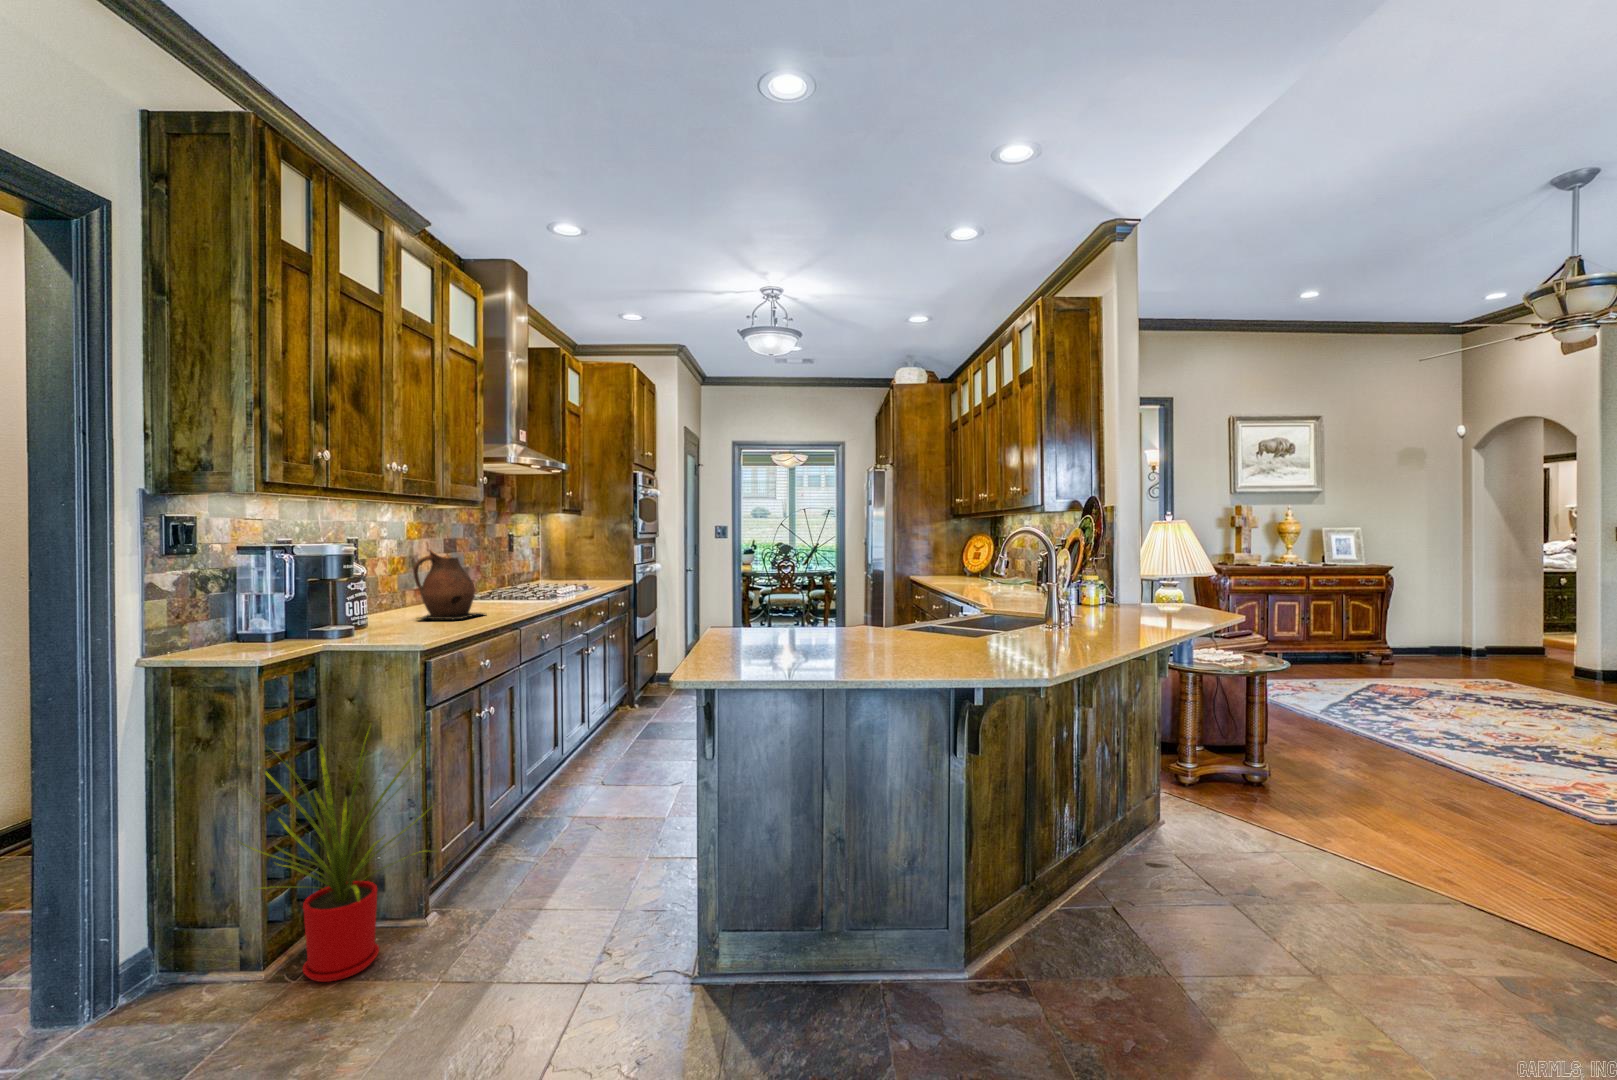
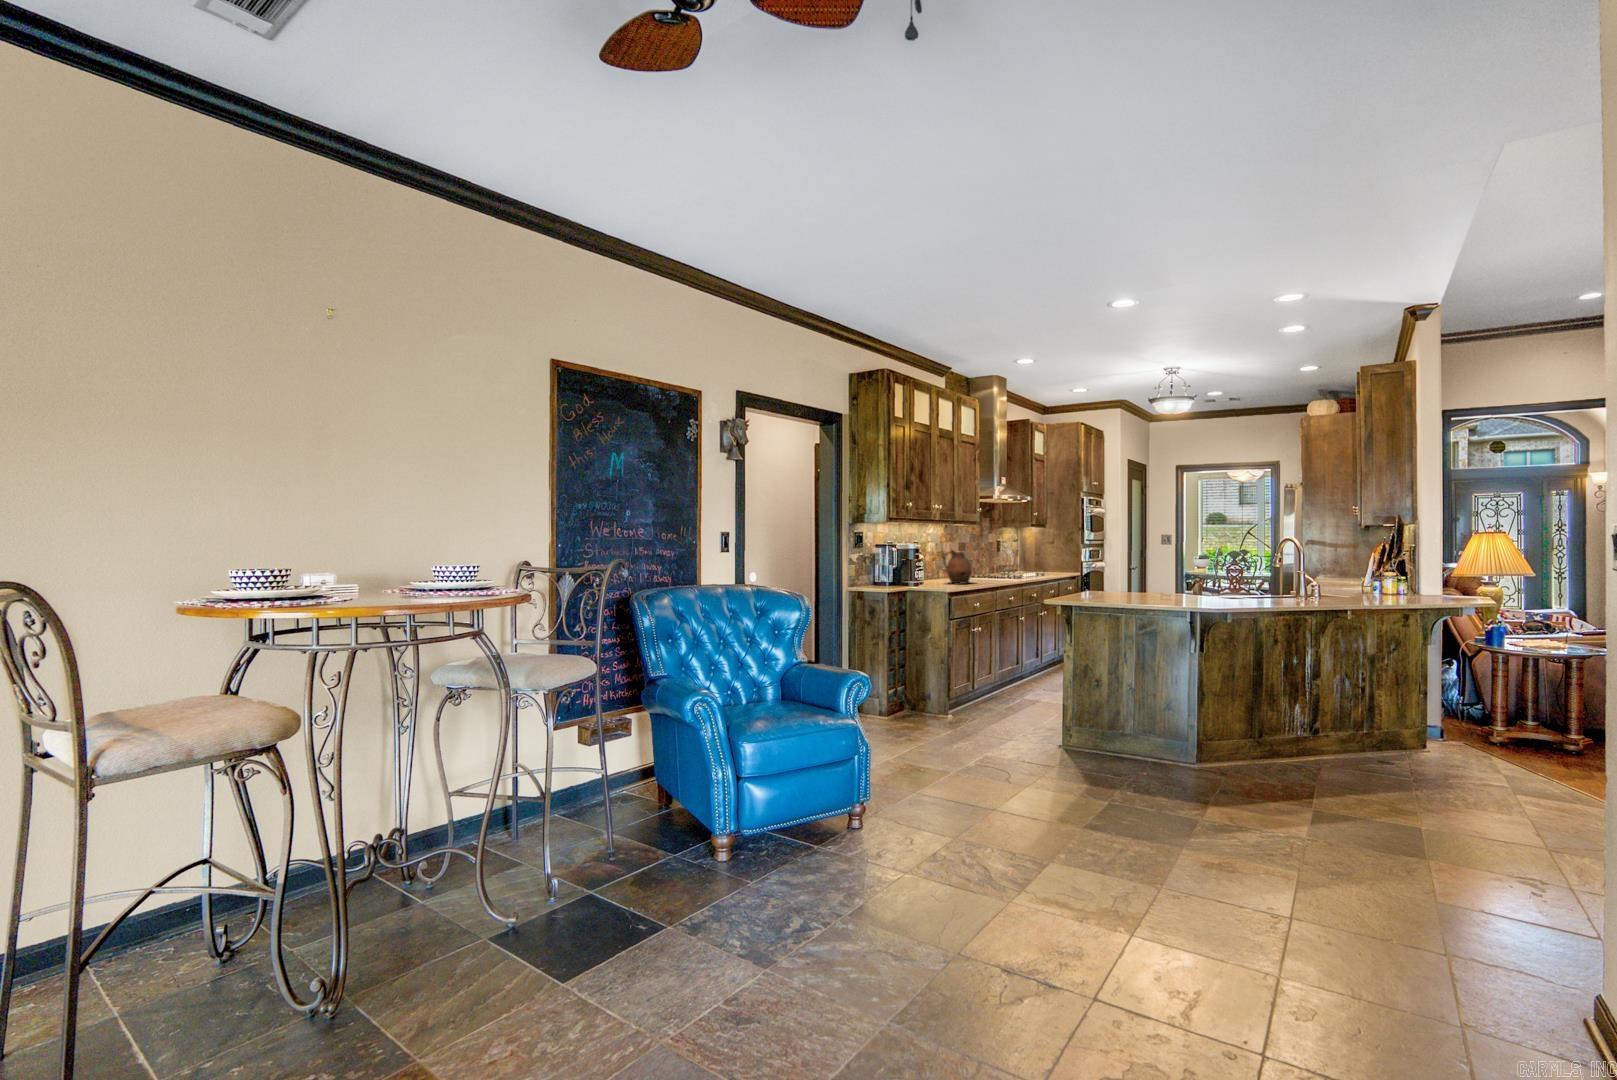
house plant: present [239,731,427,982] -> none [881,622,954,722]

